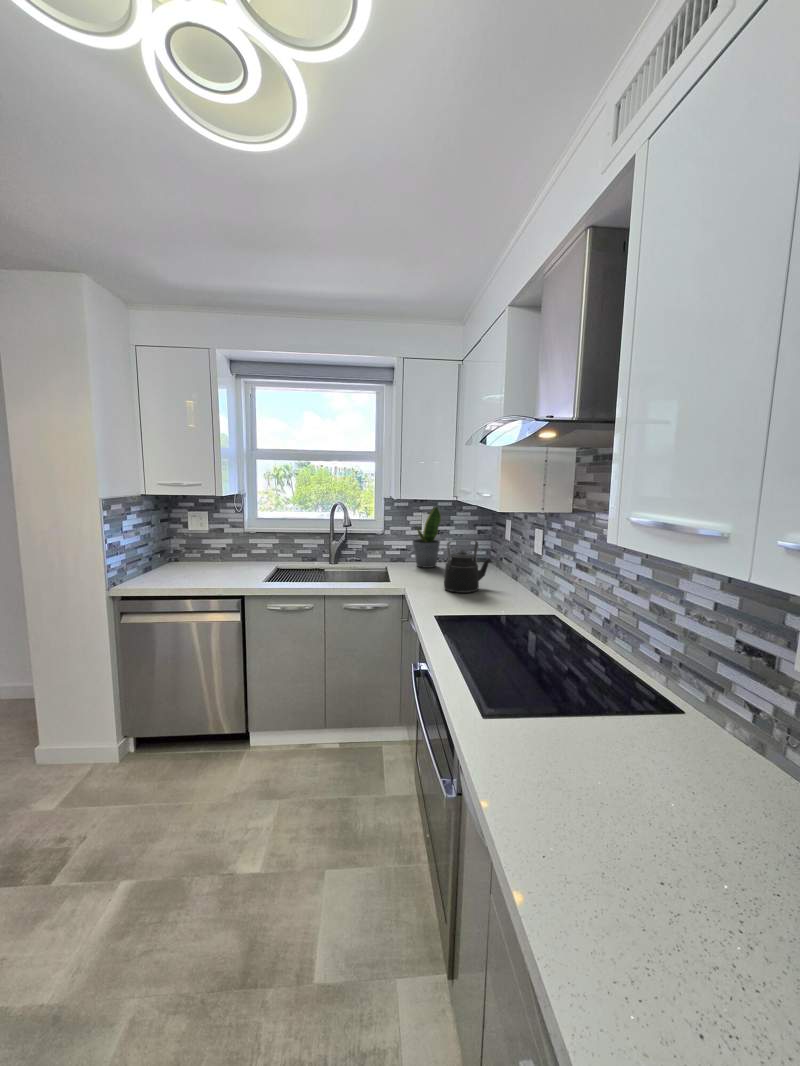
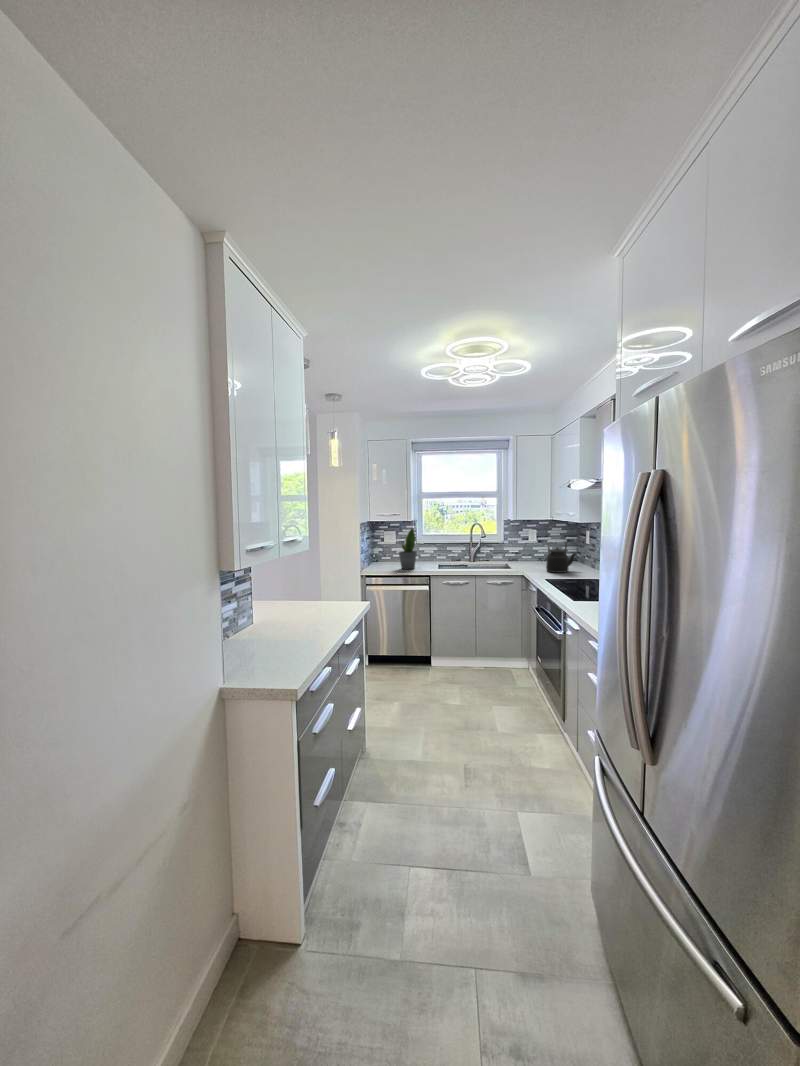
potted plant: present [413,507,441,568] -> present [399,529,417,569]

